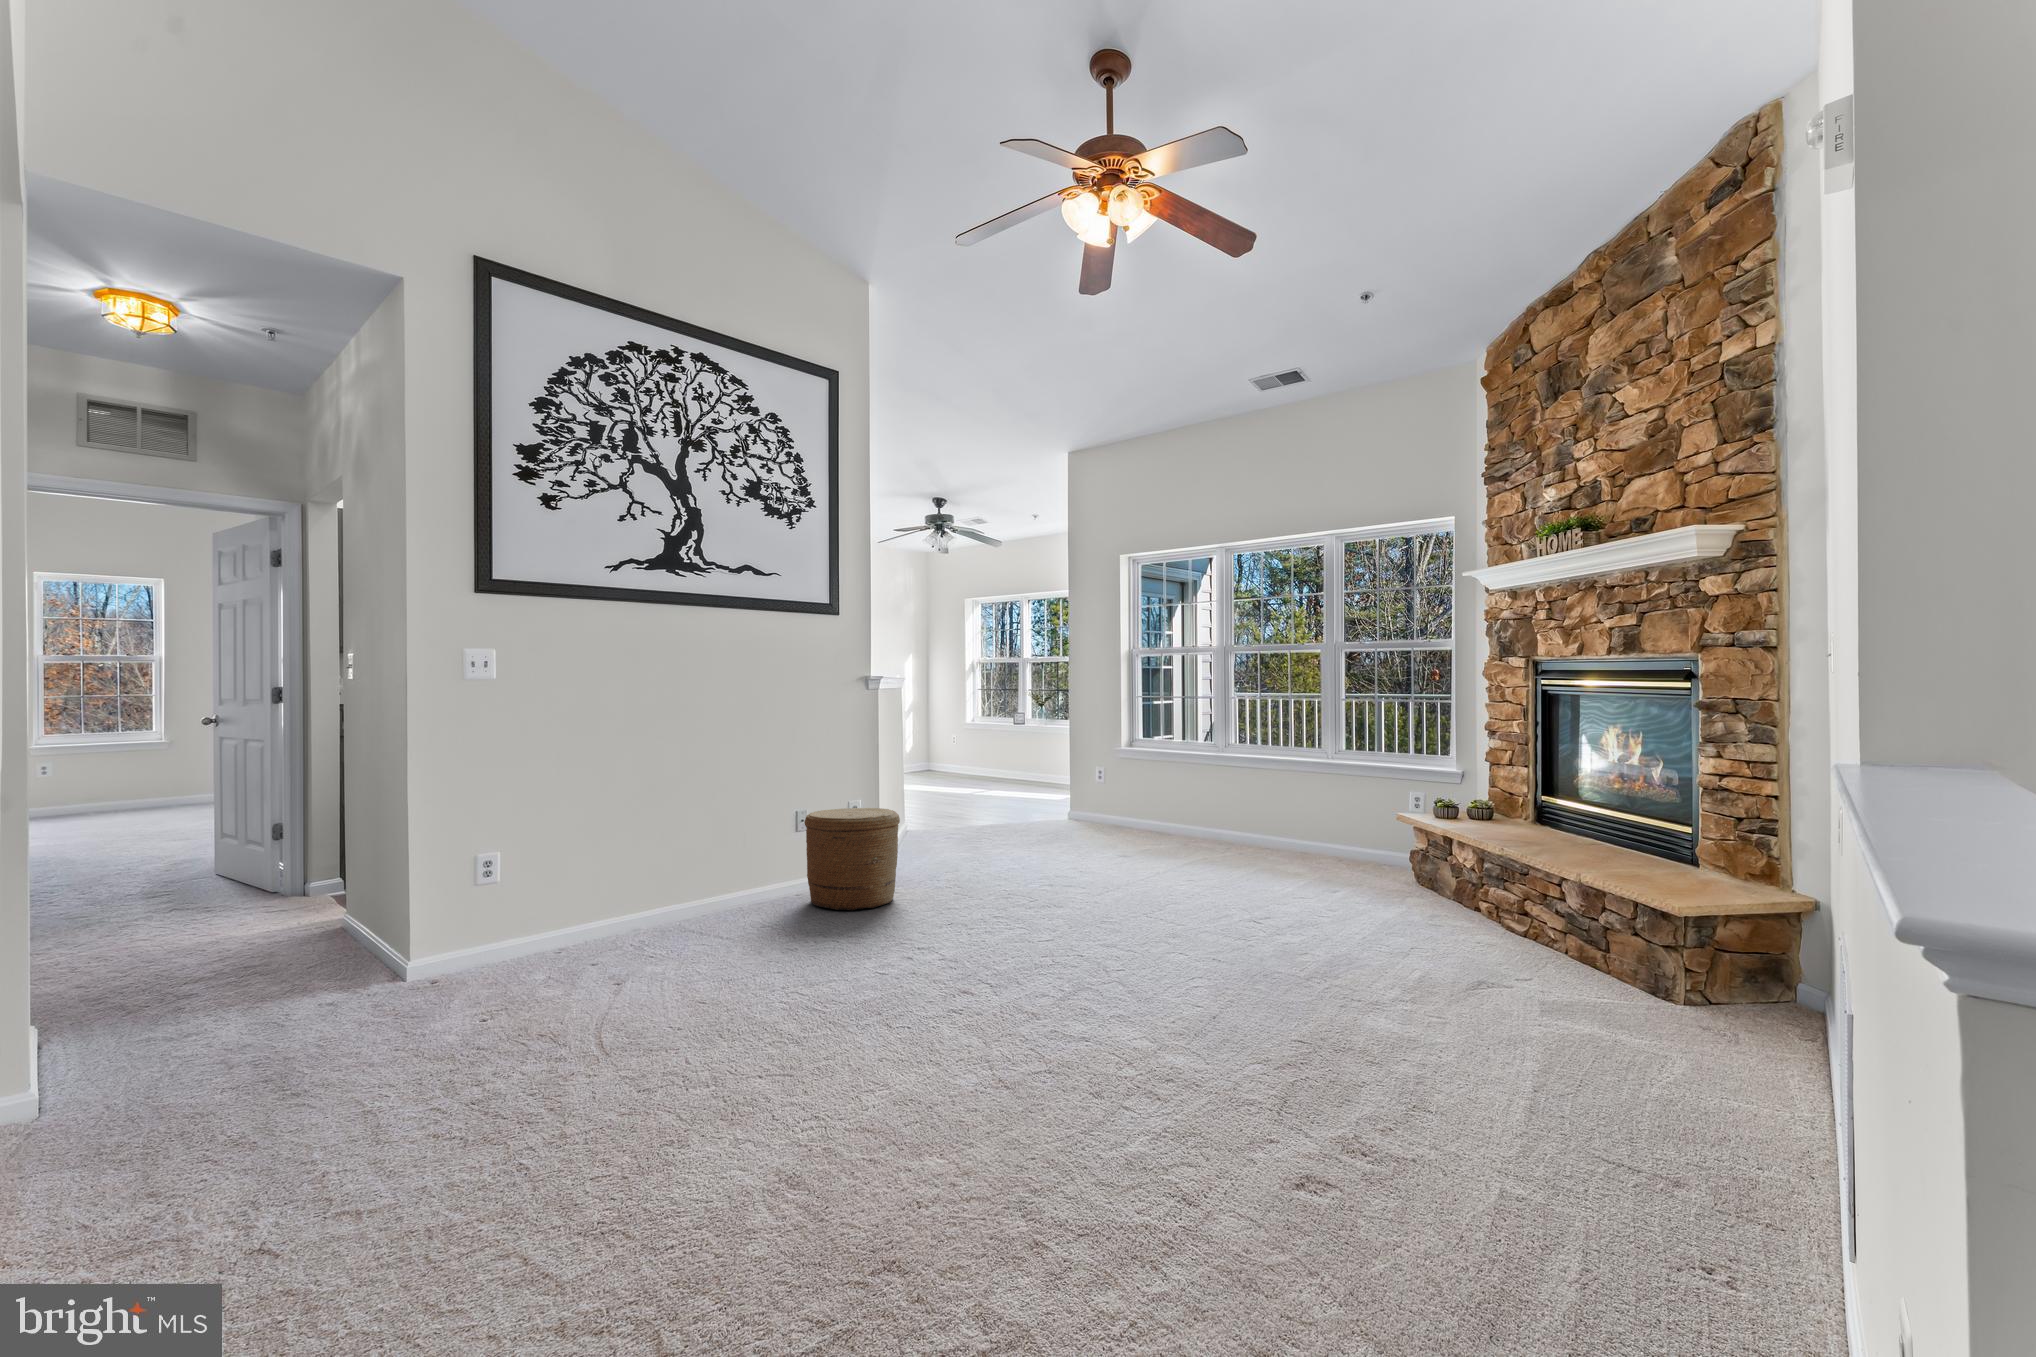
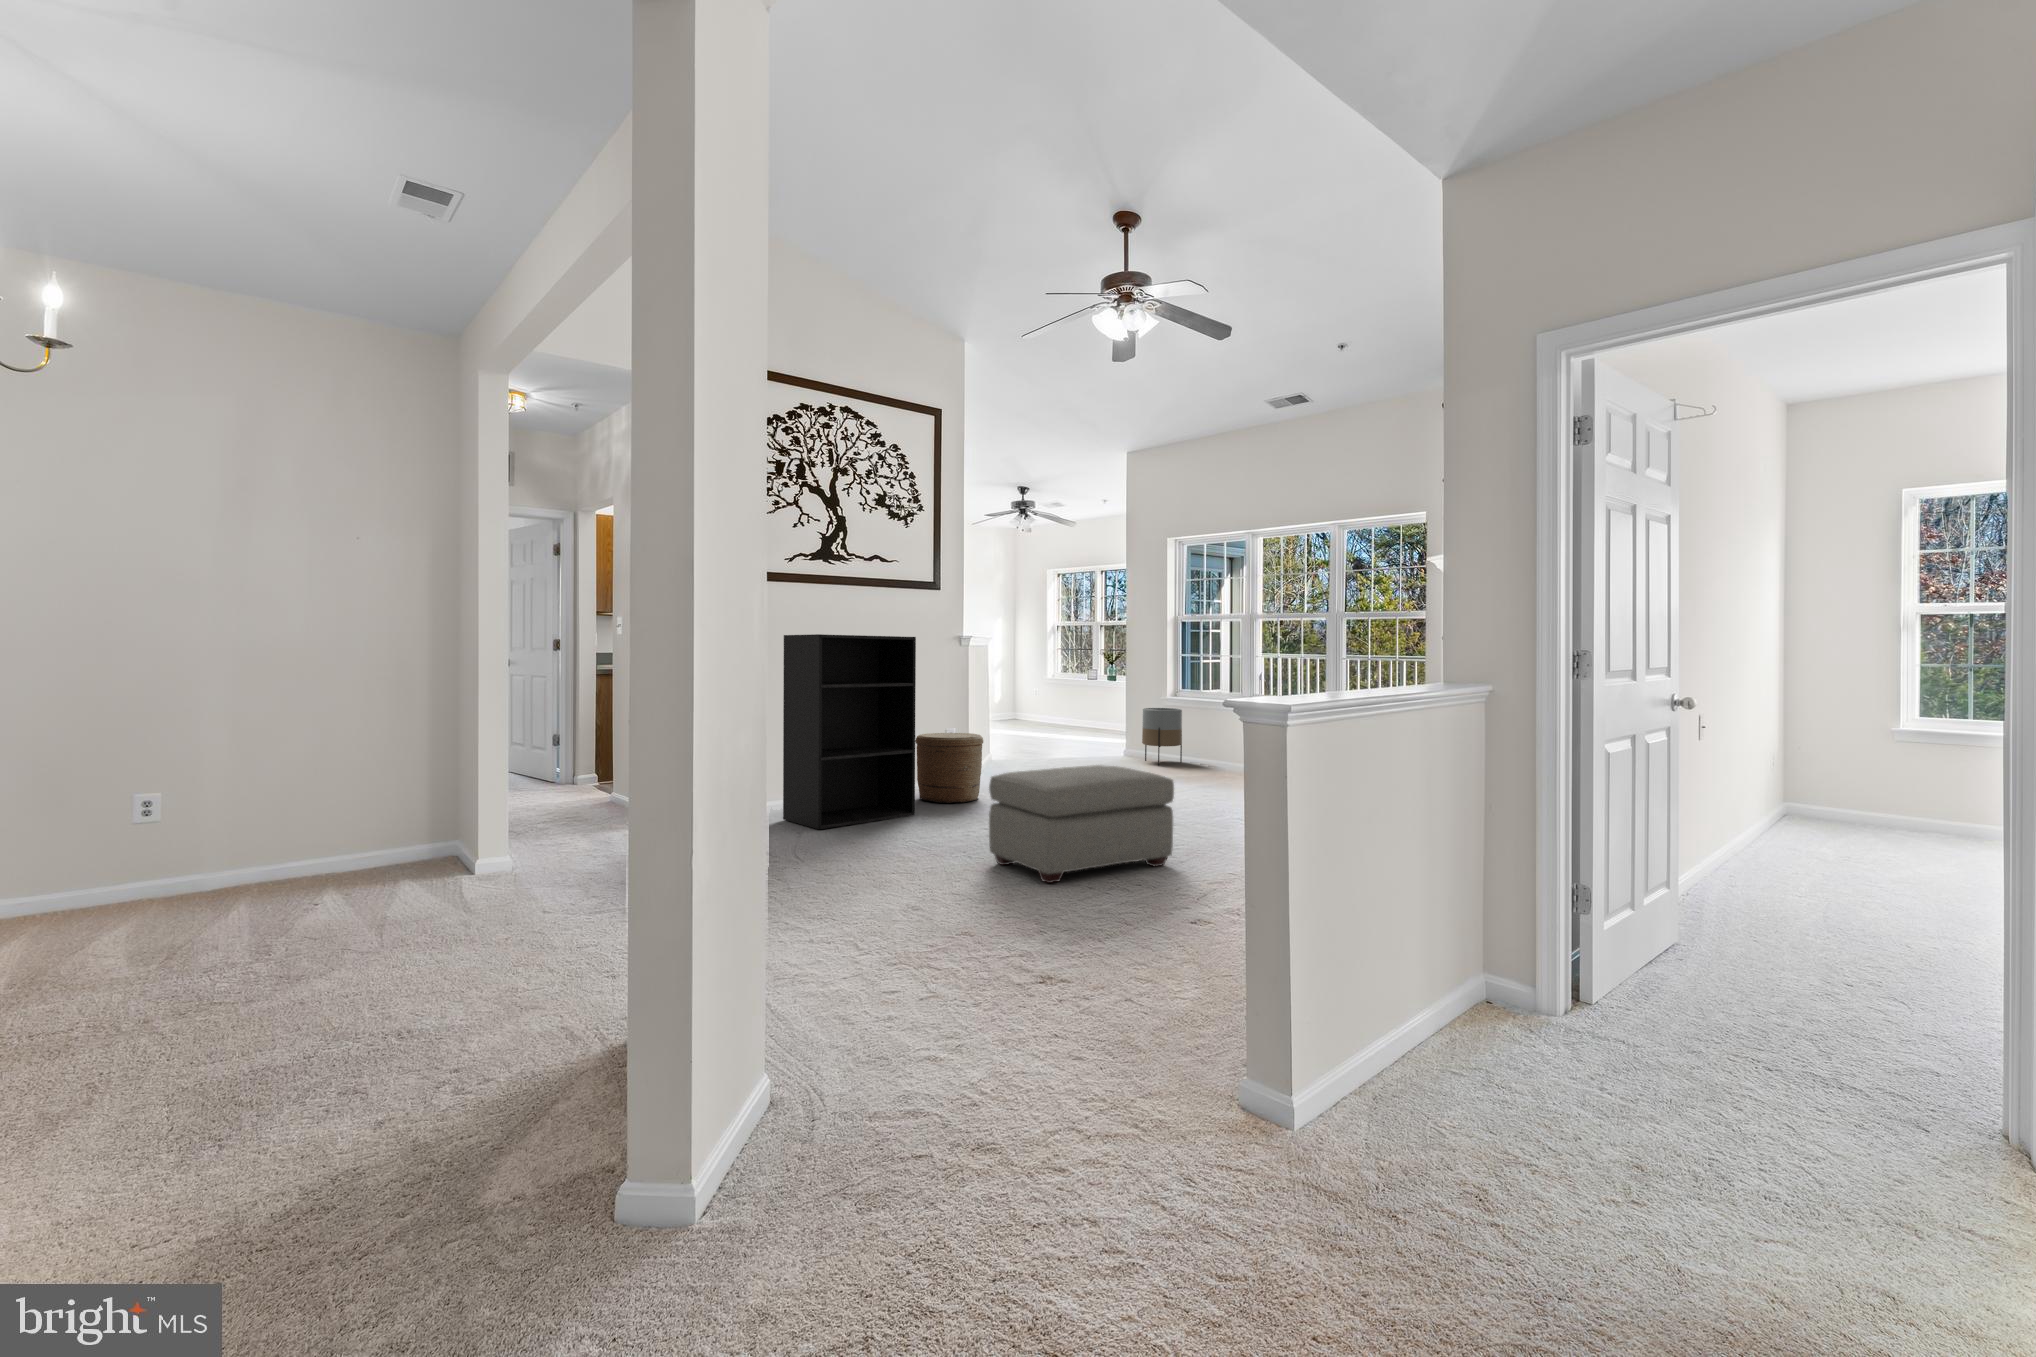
bookshelf: none [598,675,801,974] -> present [783,634,916,829]
planter: none [1097,762,1145,835] -> present [1142,708,1182,765]
ottoman: none [913,871,1206,1094] -> present [989,765,1174,883]

